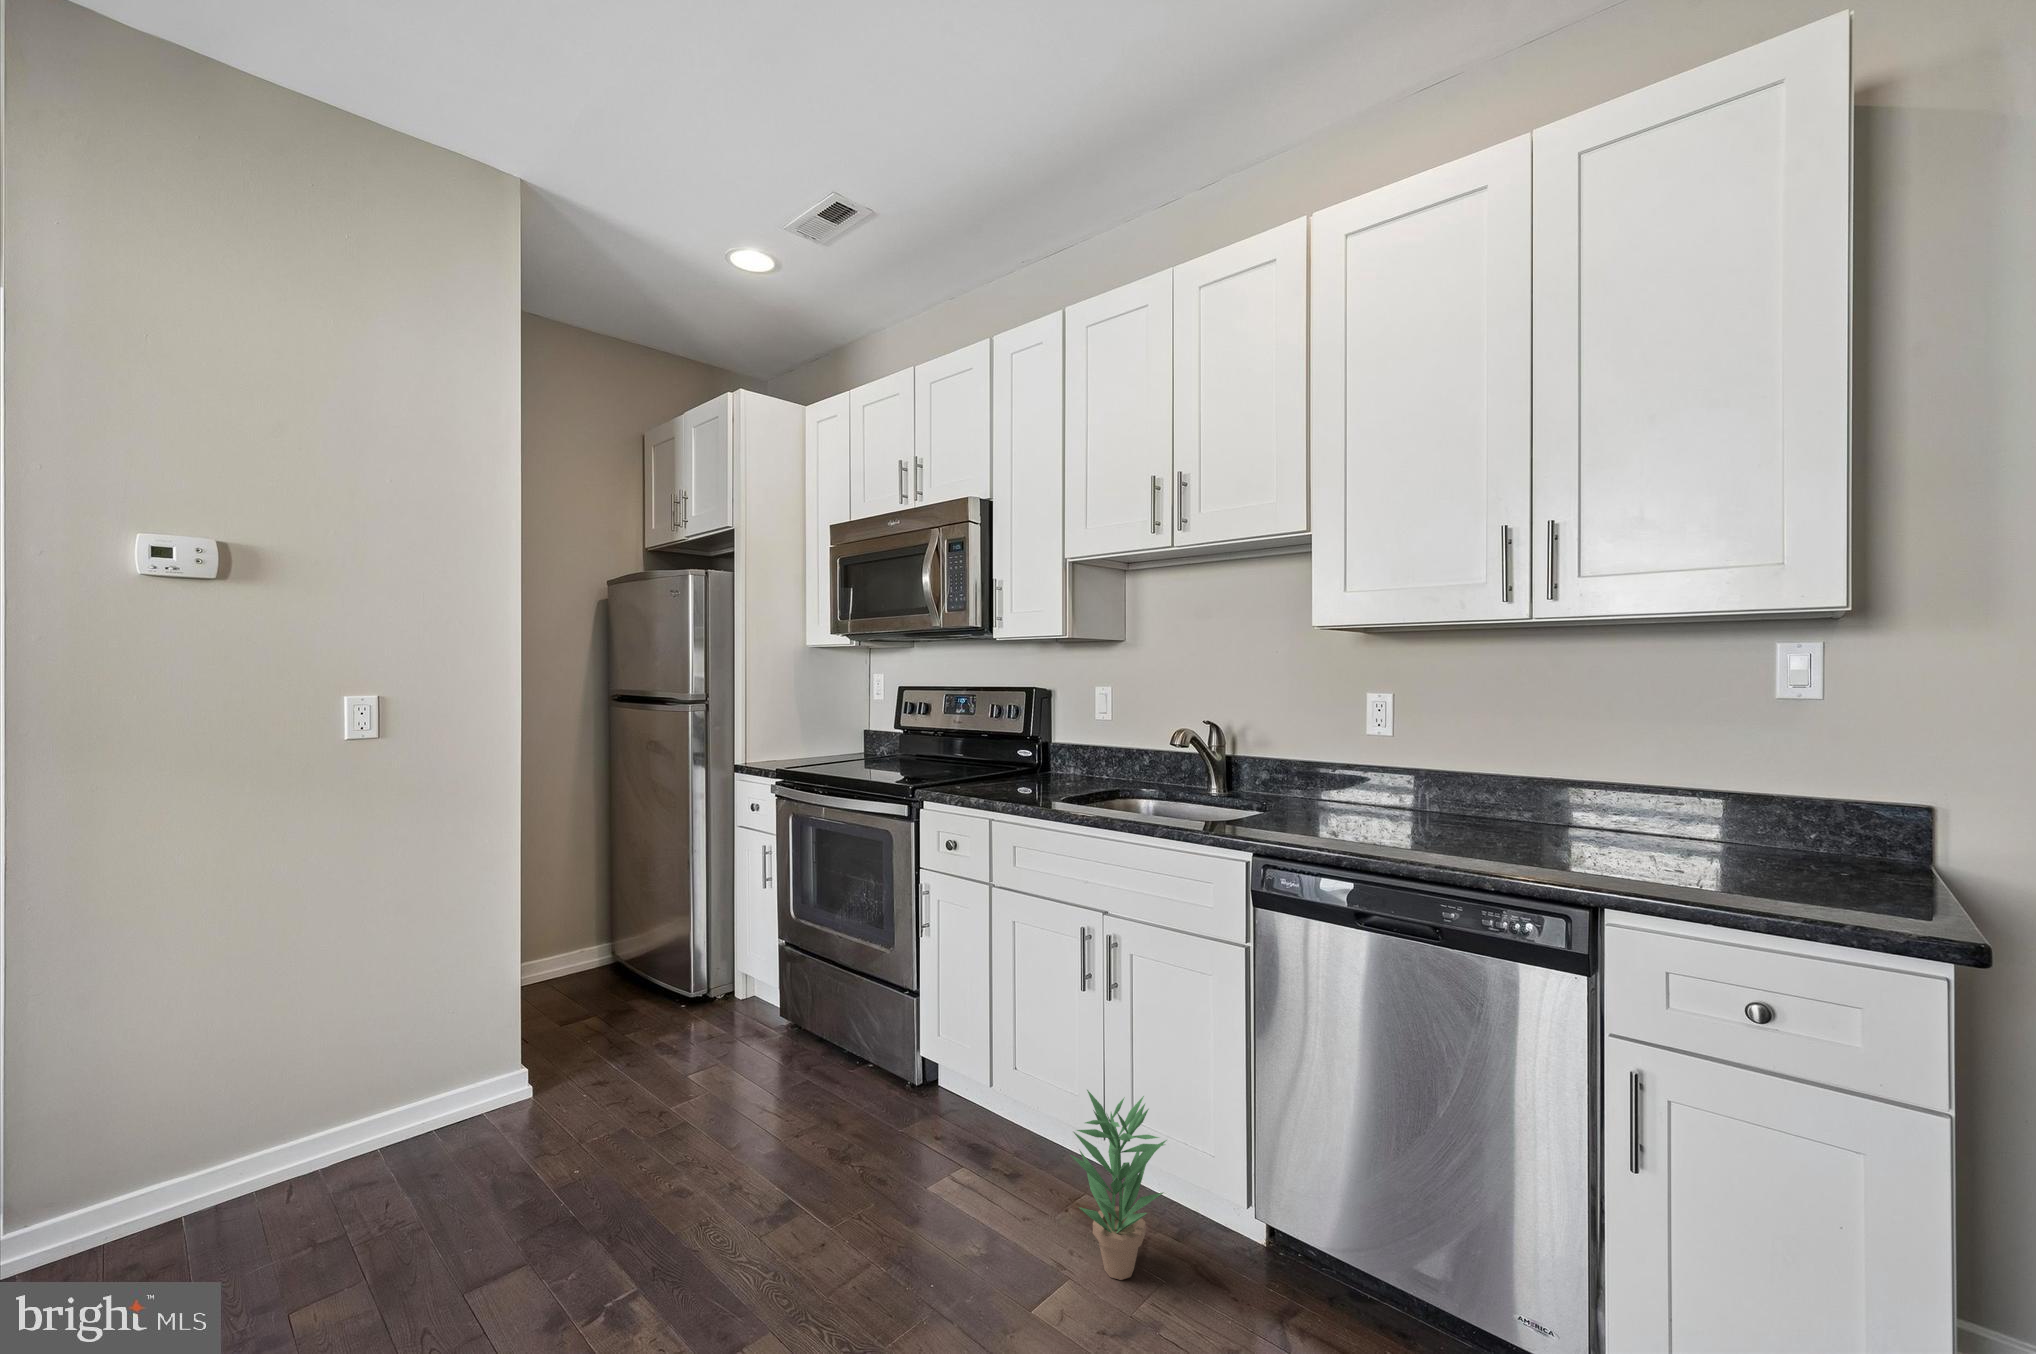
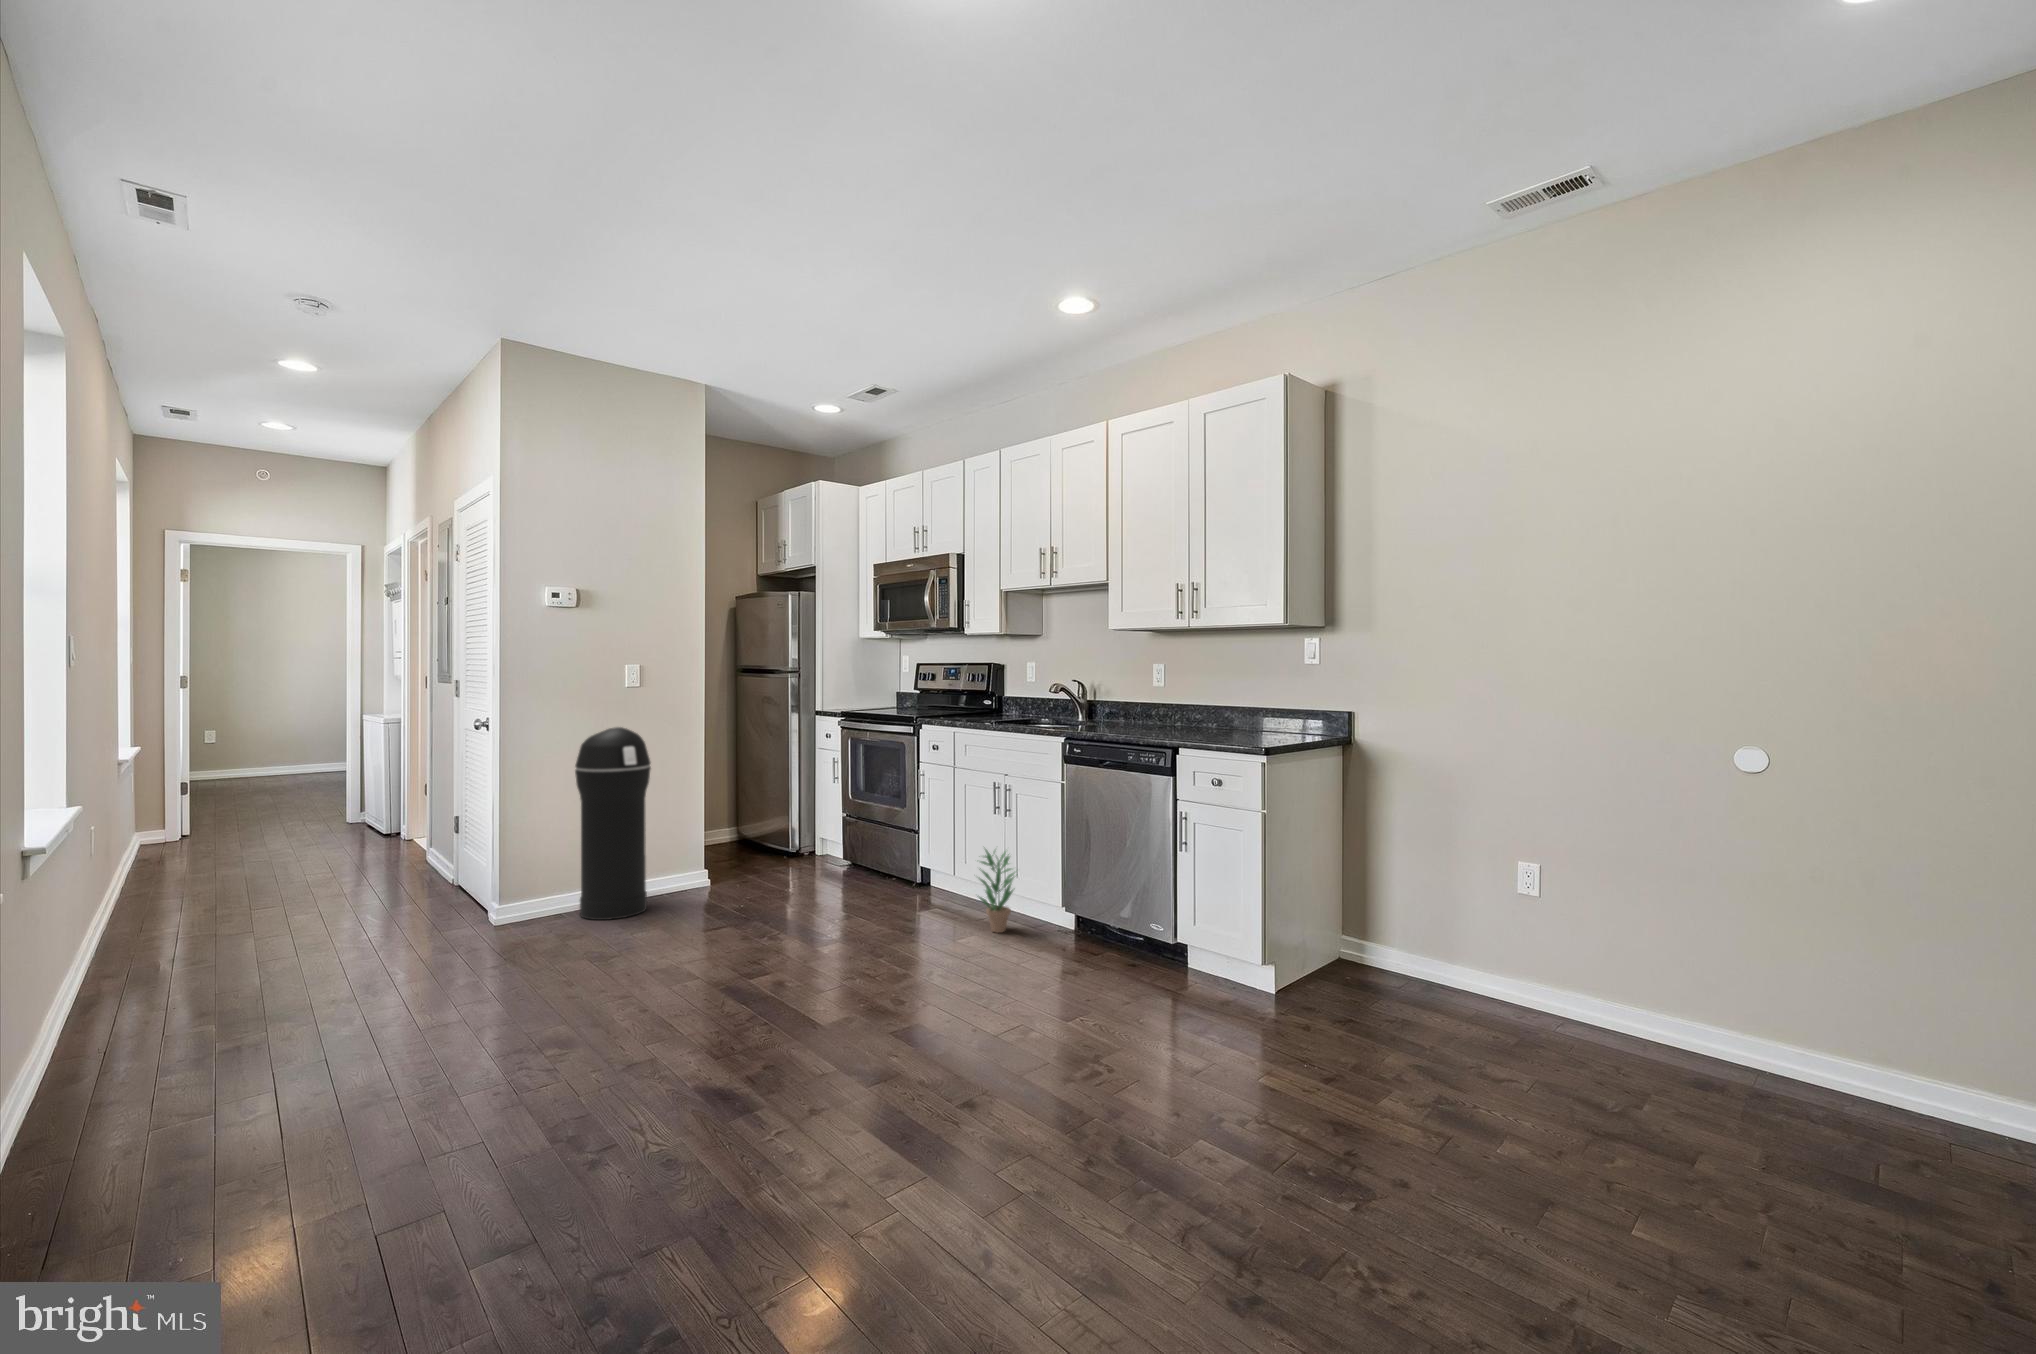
trash can: none [180,831,376,1268] -> present [575,727,651,920]

